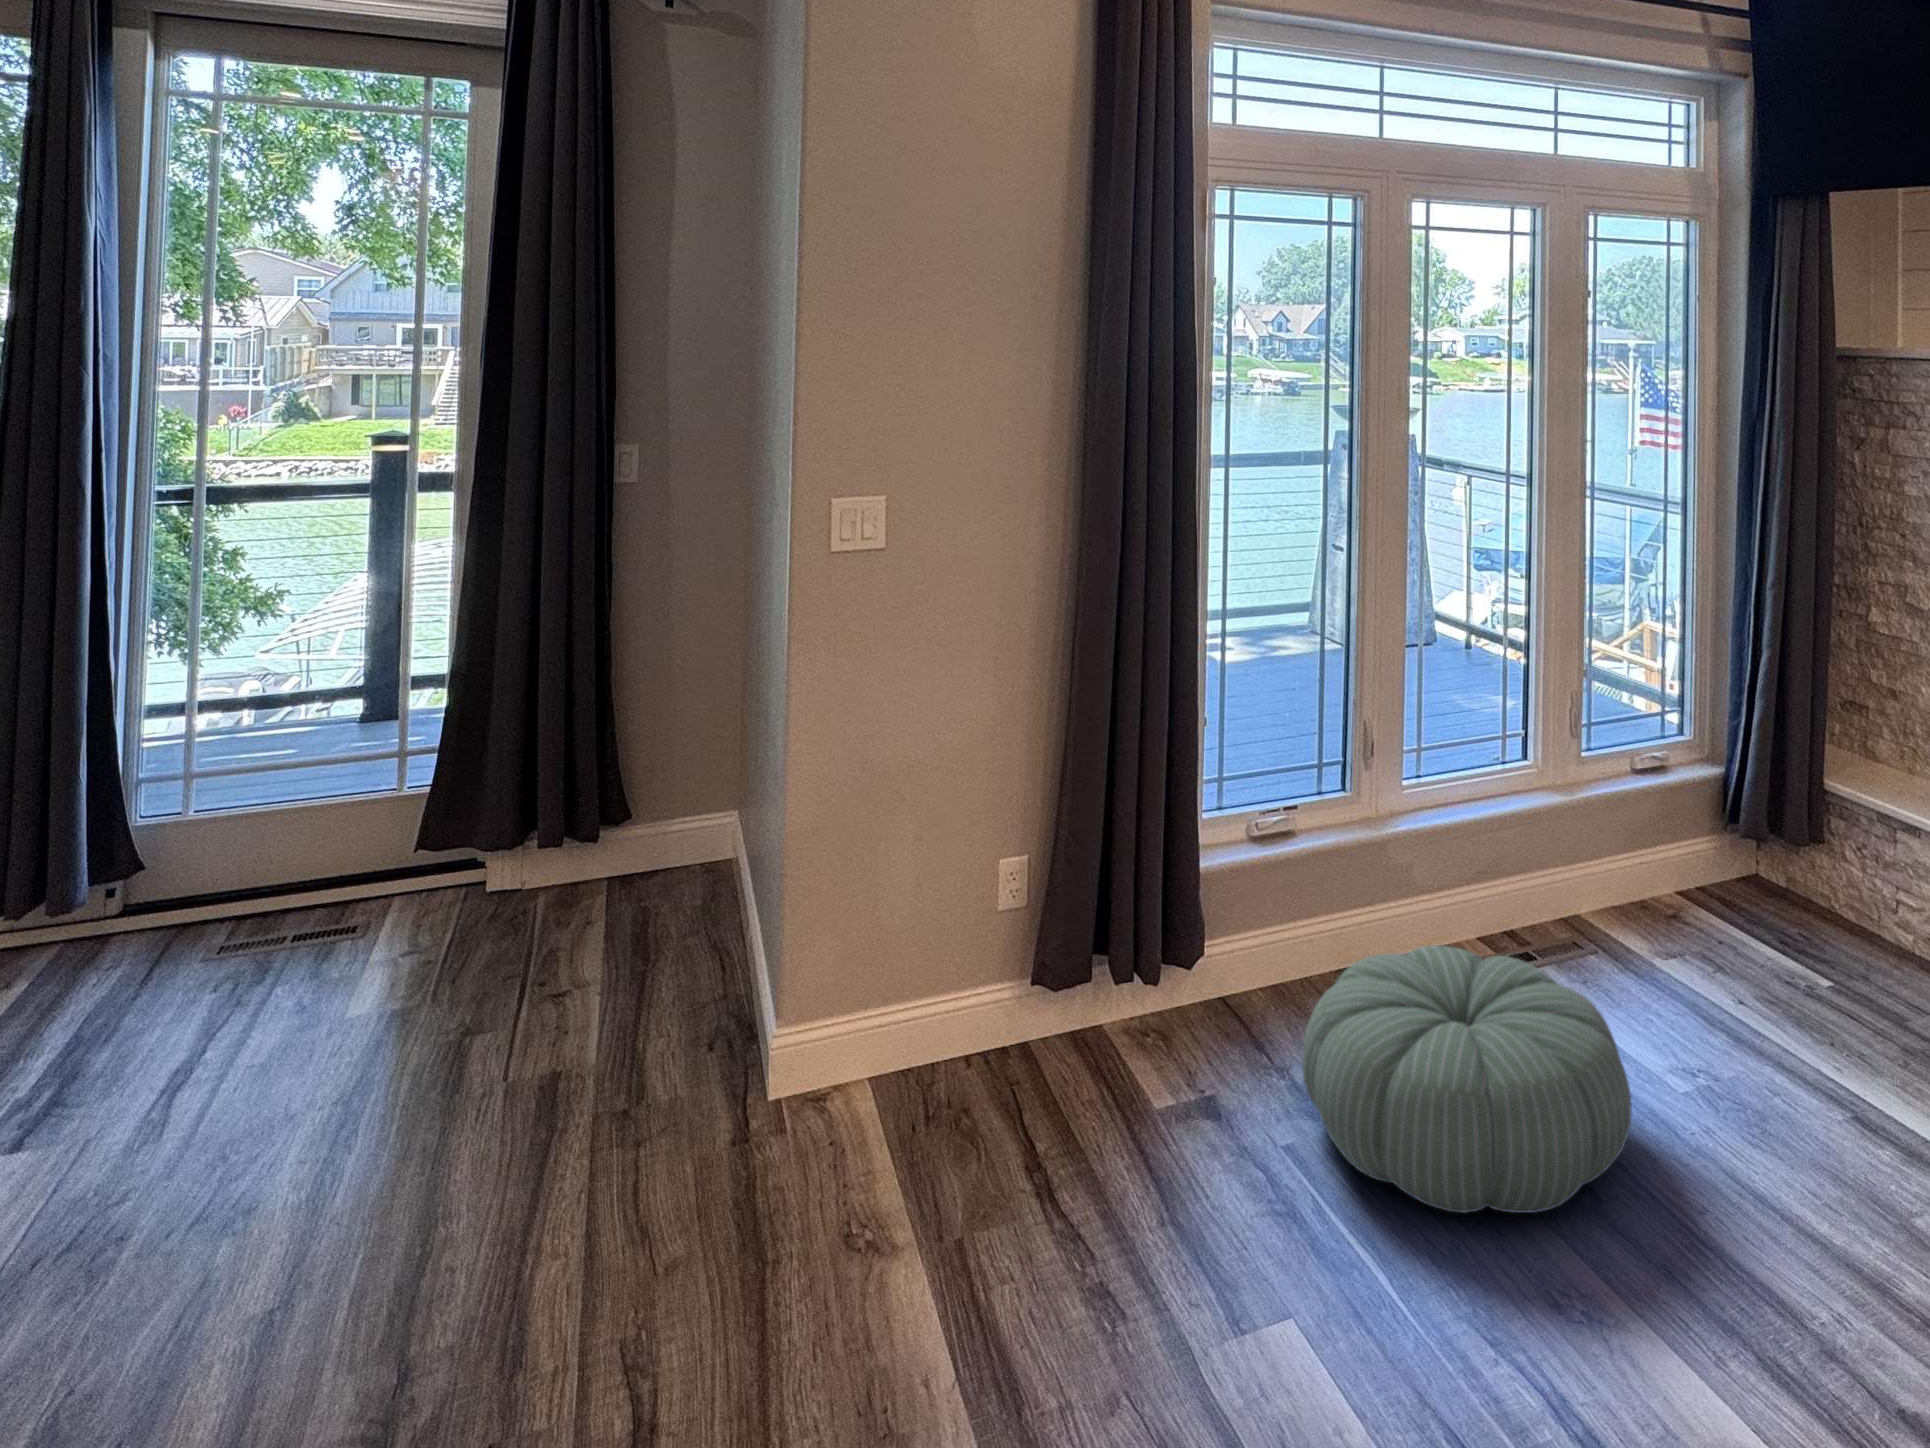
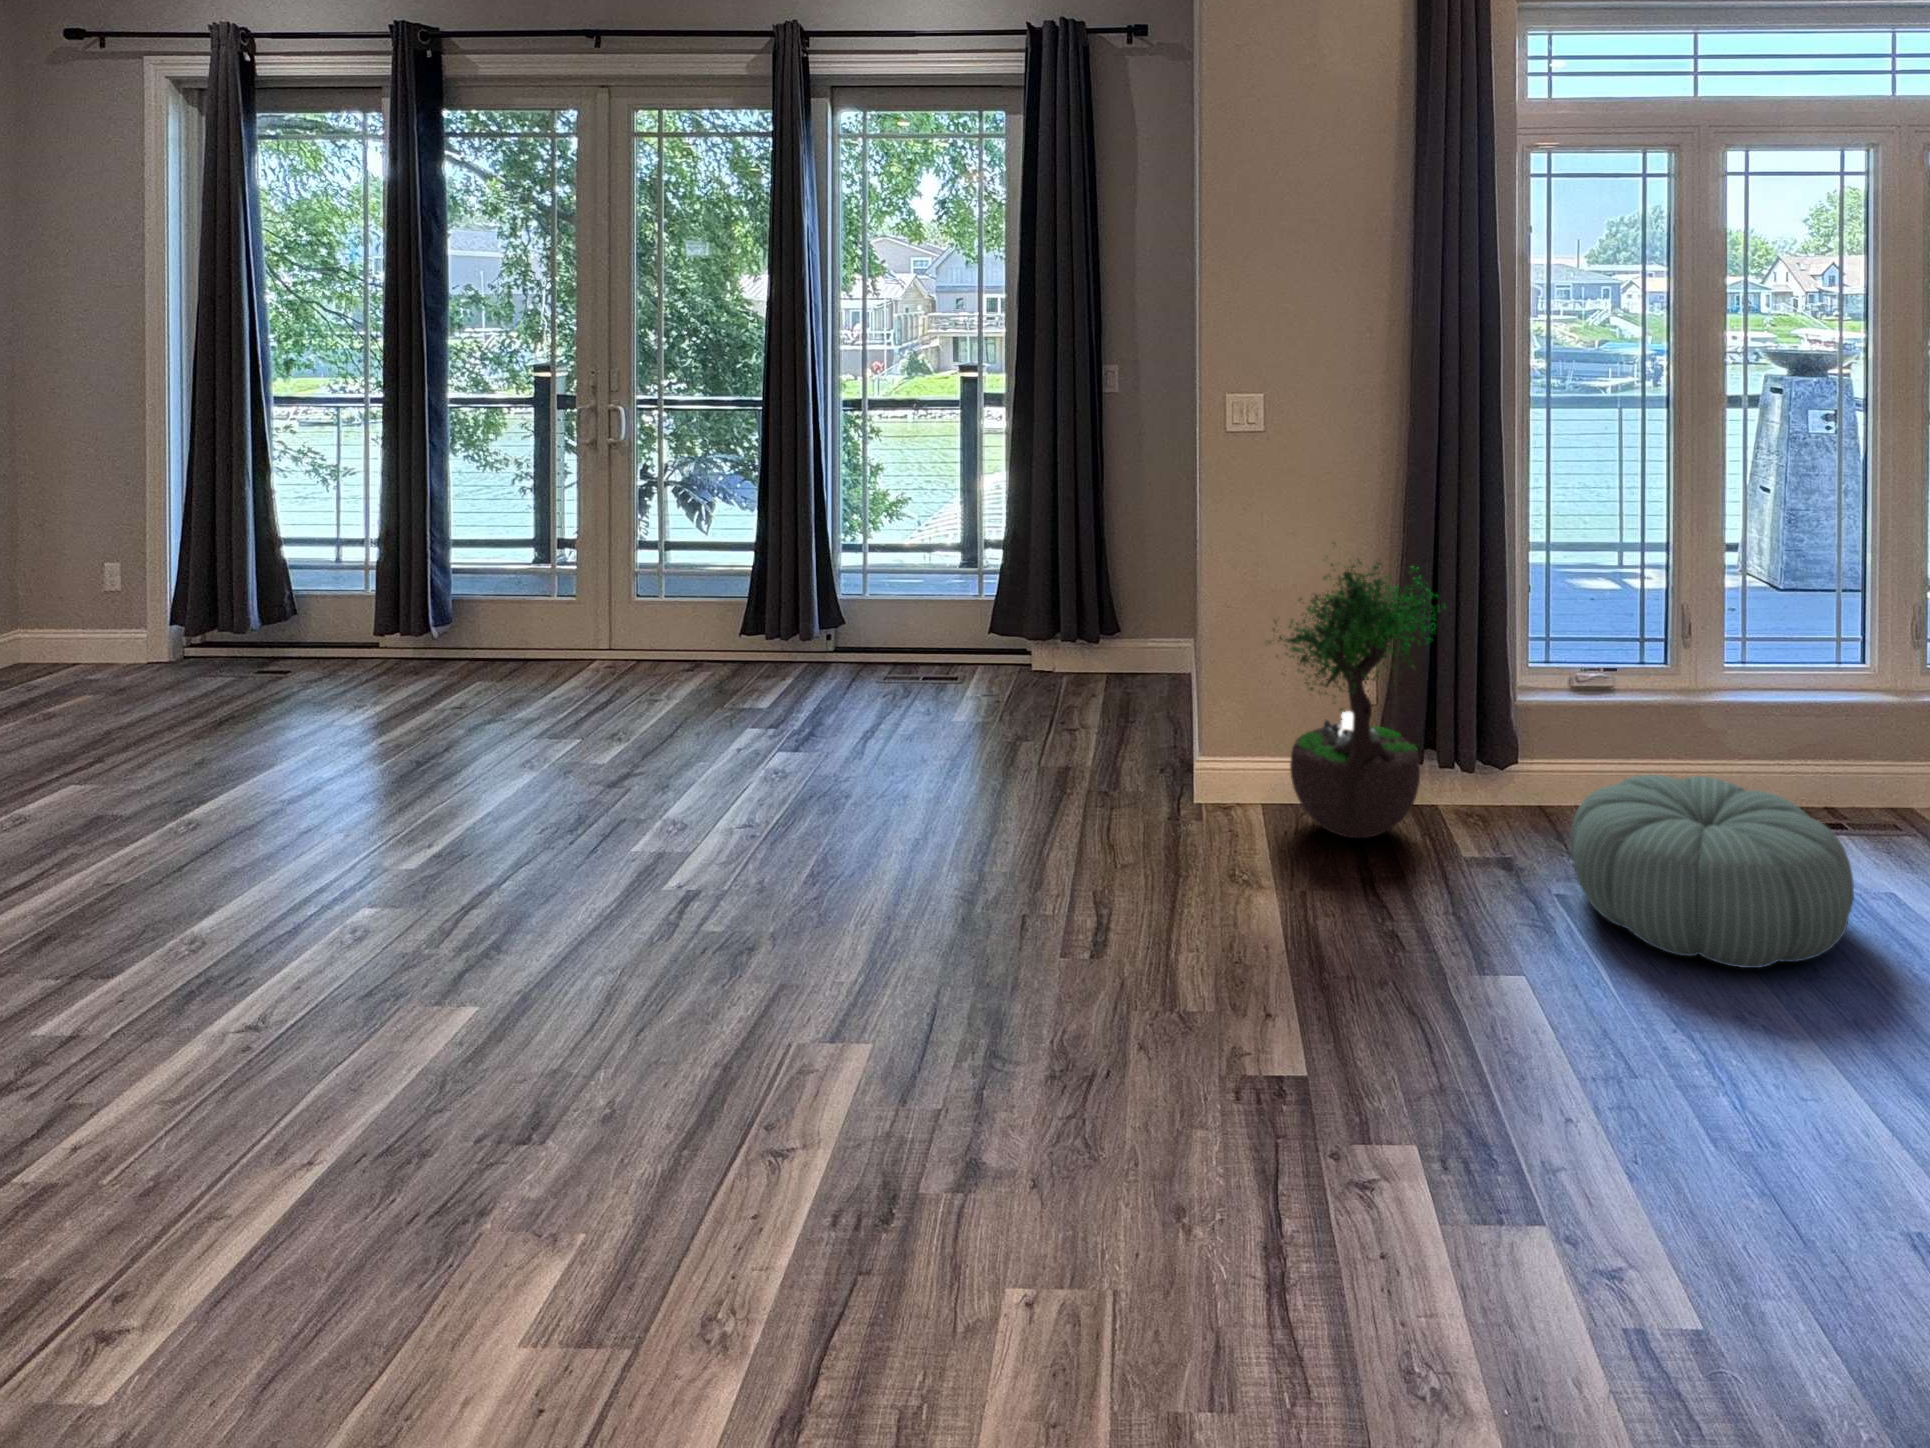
potted tree: none [904,704,1147,1113] -> present [1269,559,1445,838]

